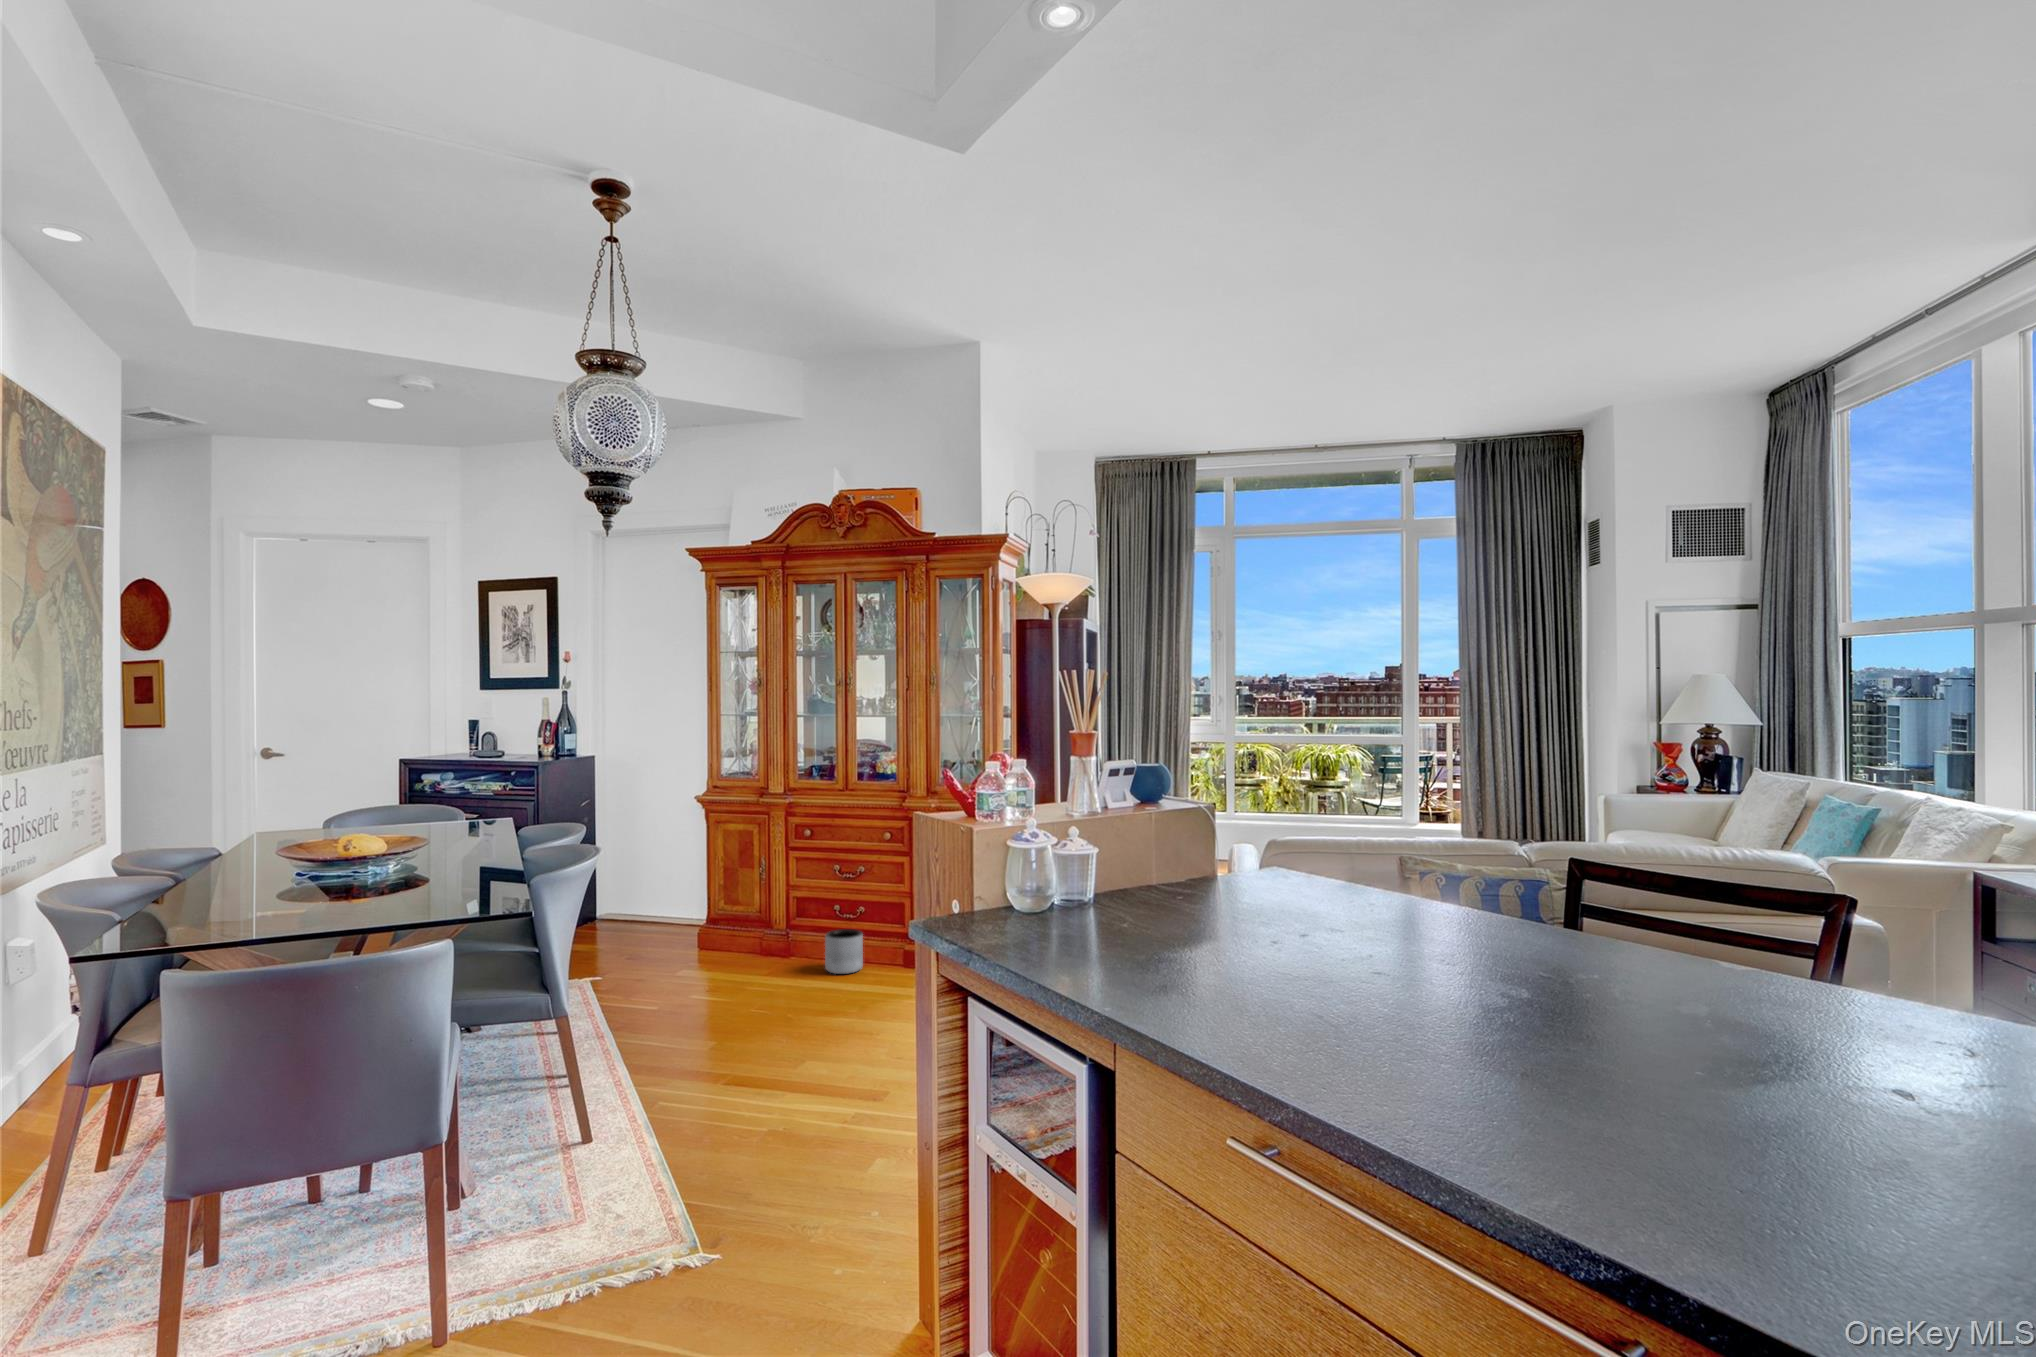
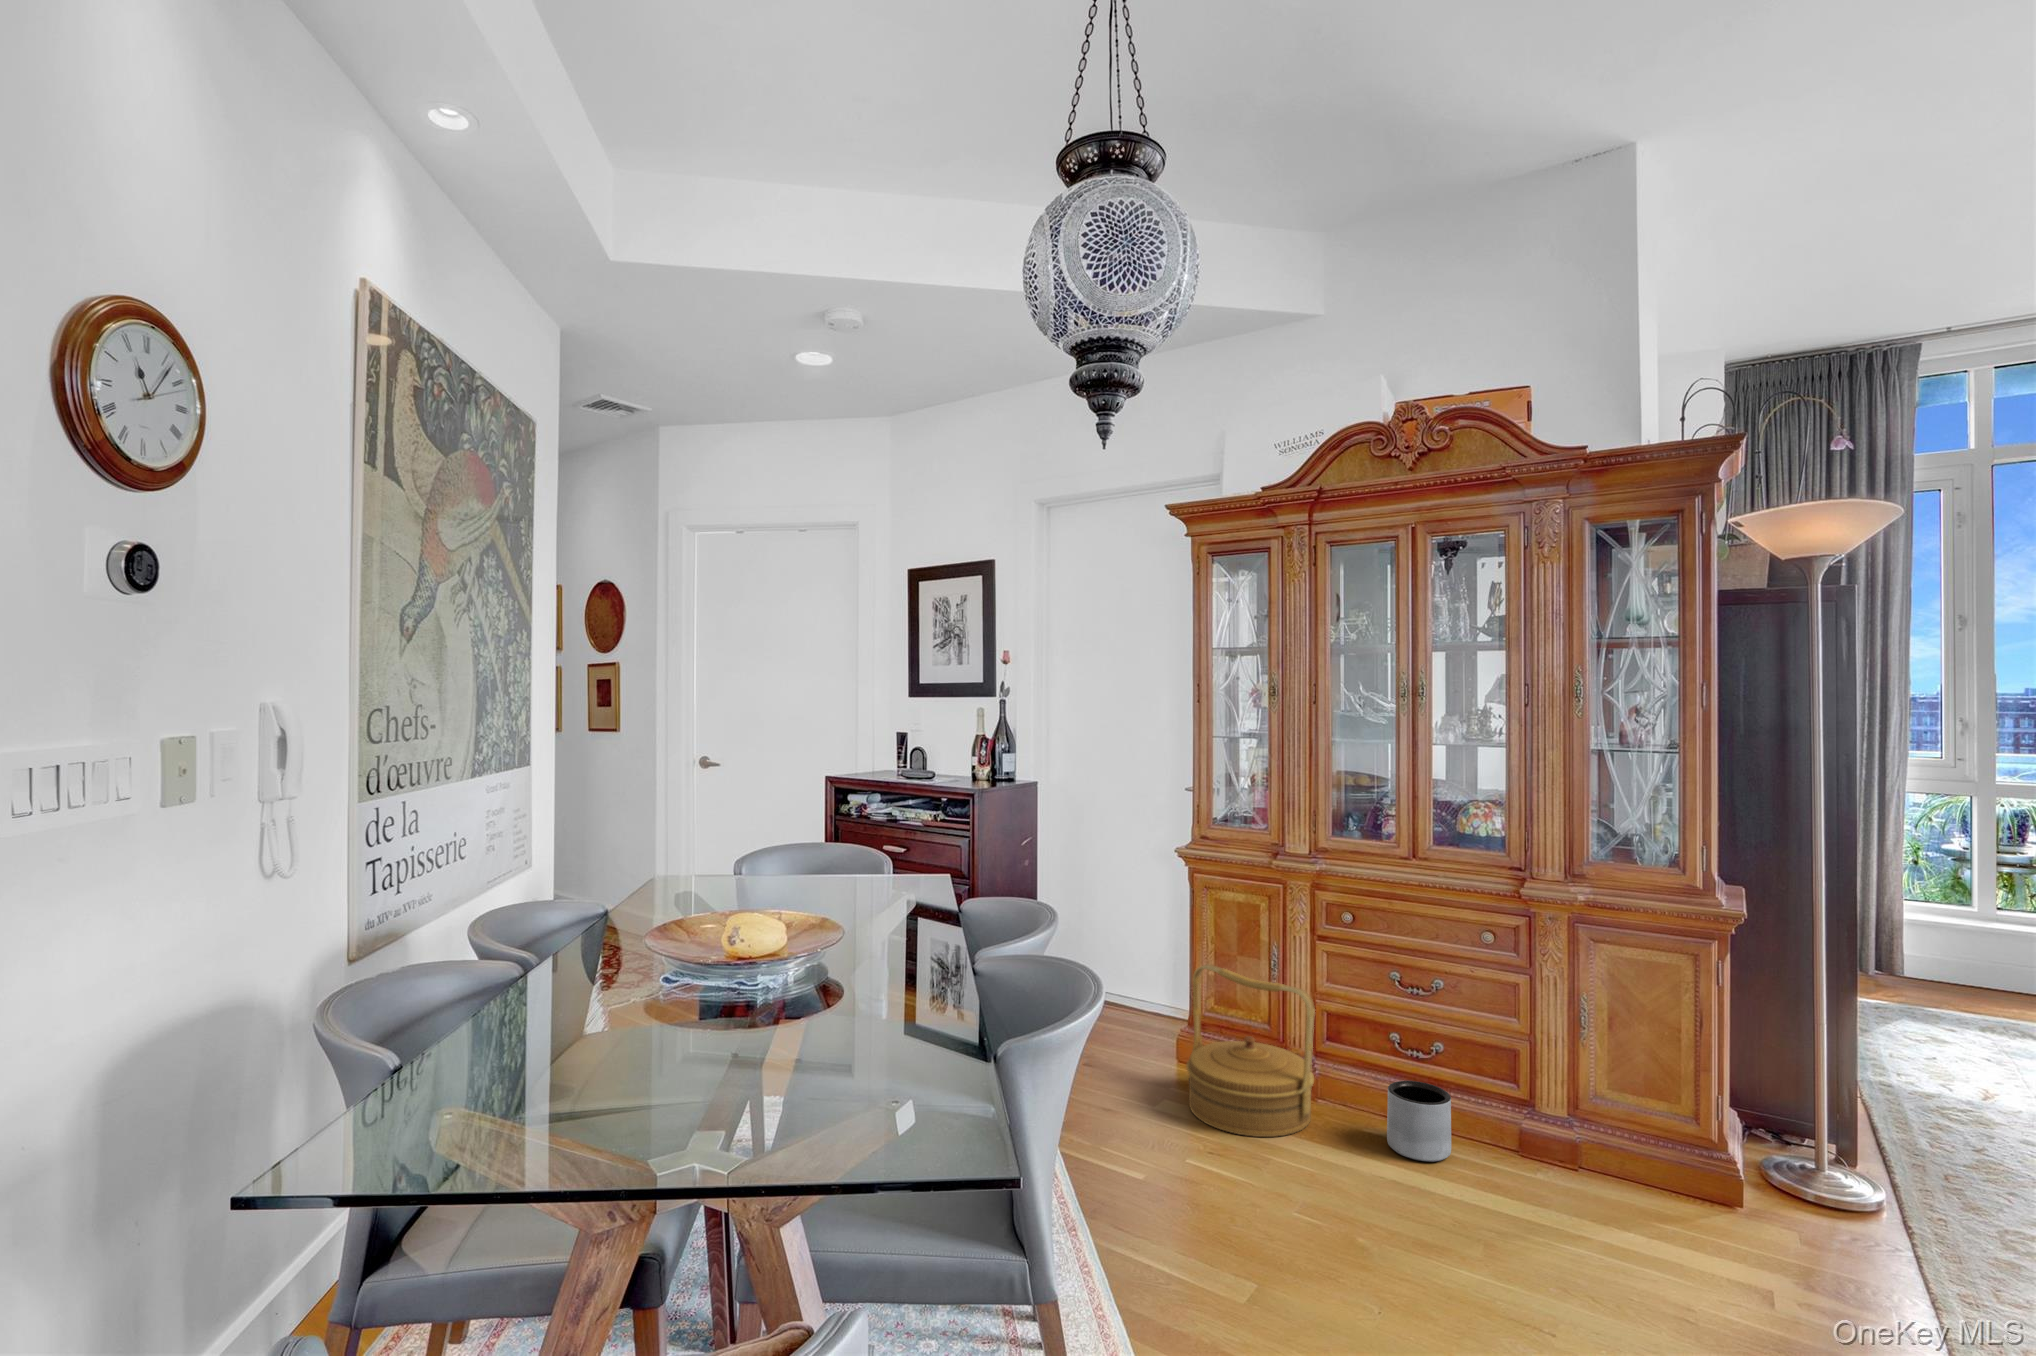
woven basket: none [697,872,784,977] -> present [1186,965,1315,1137]

